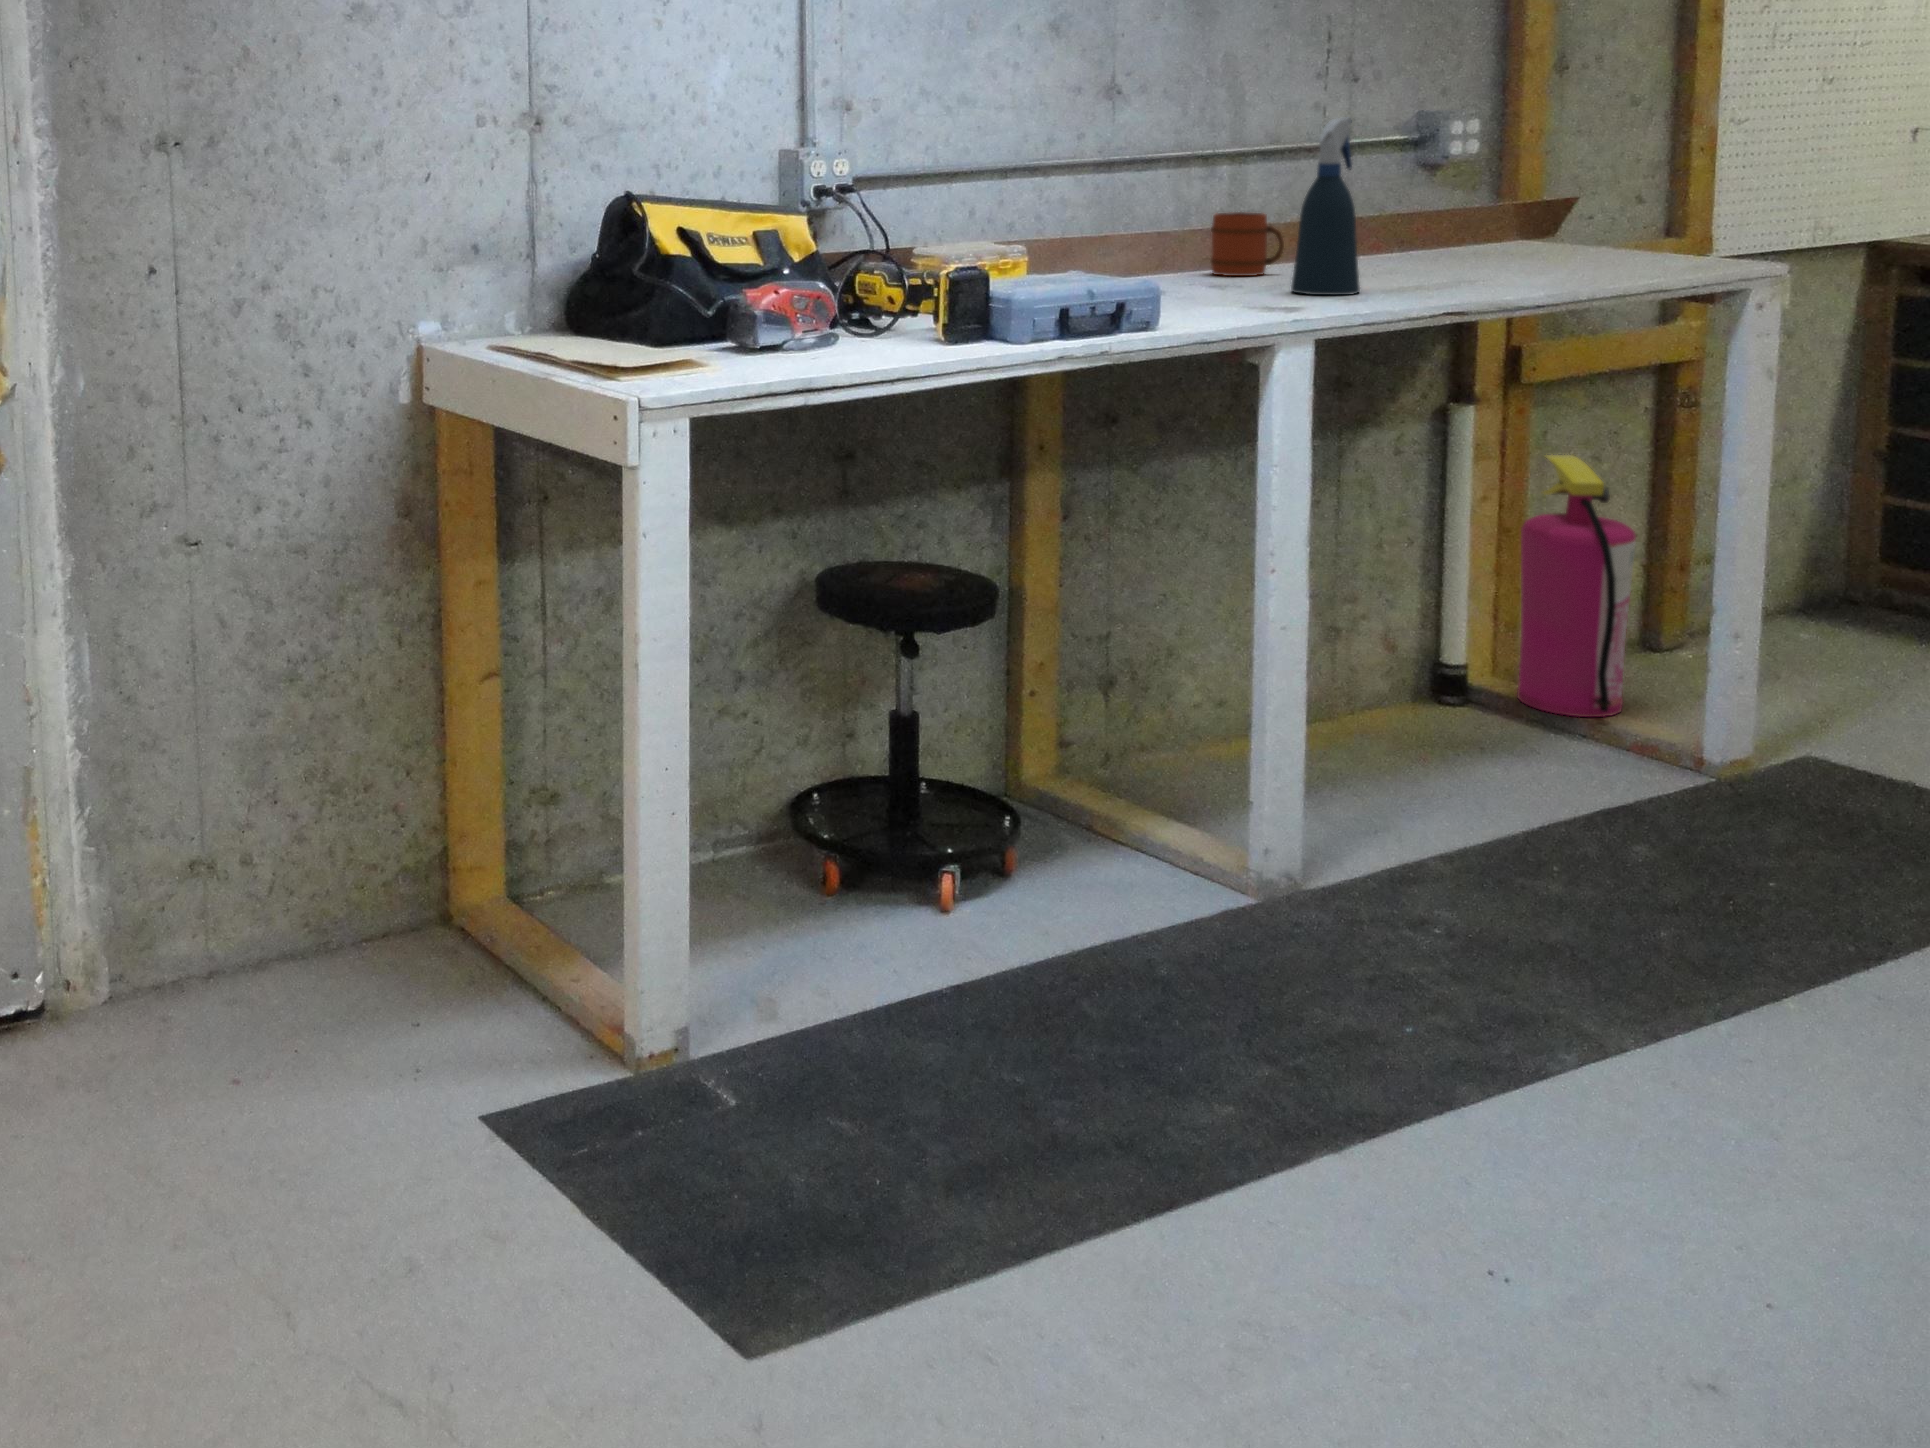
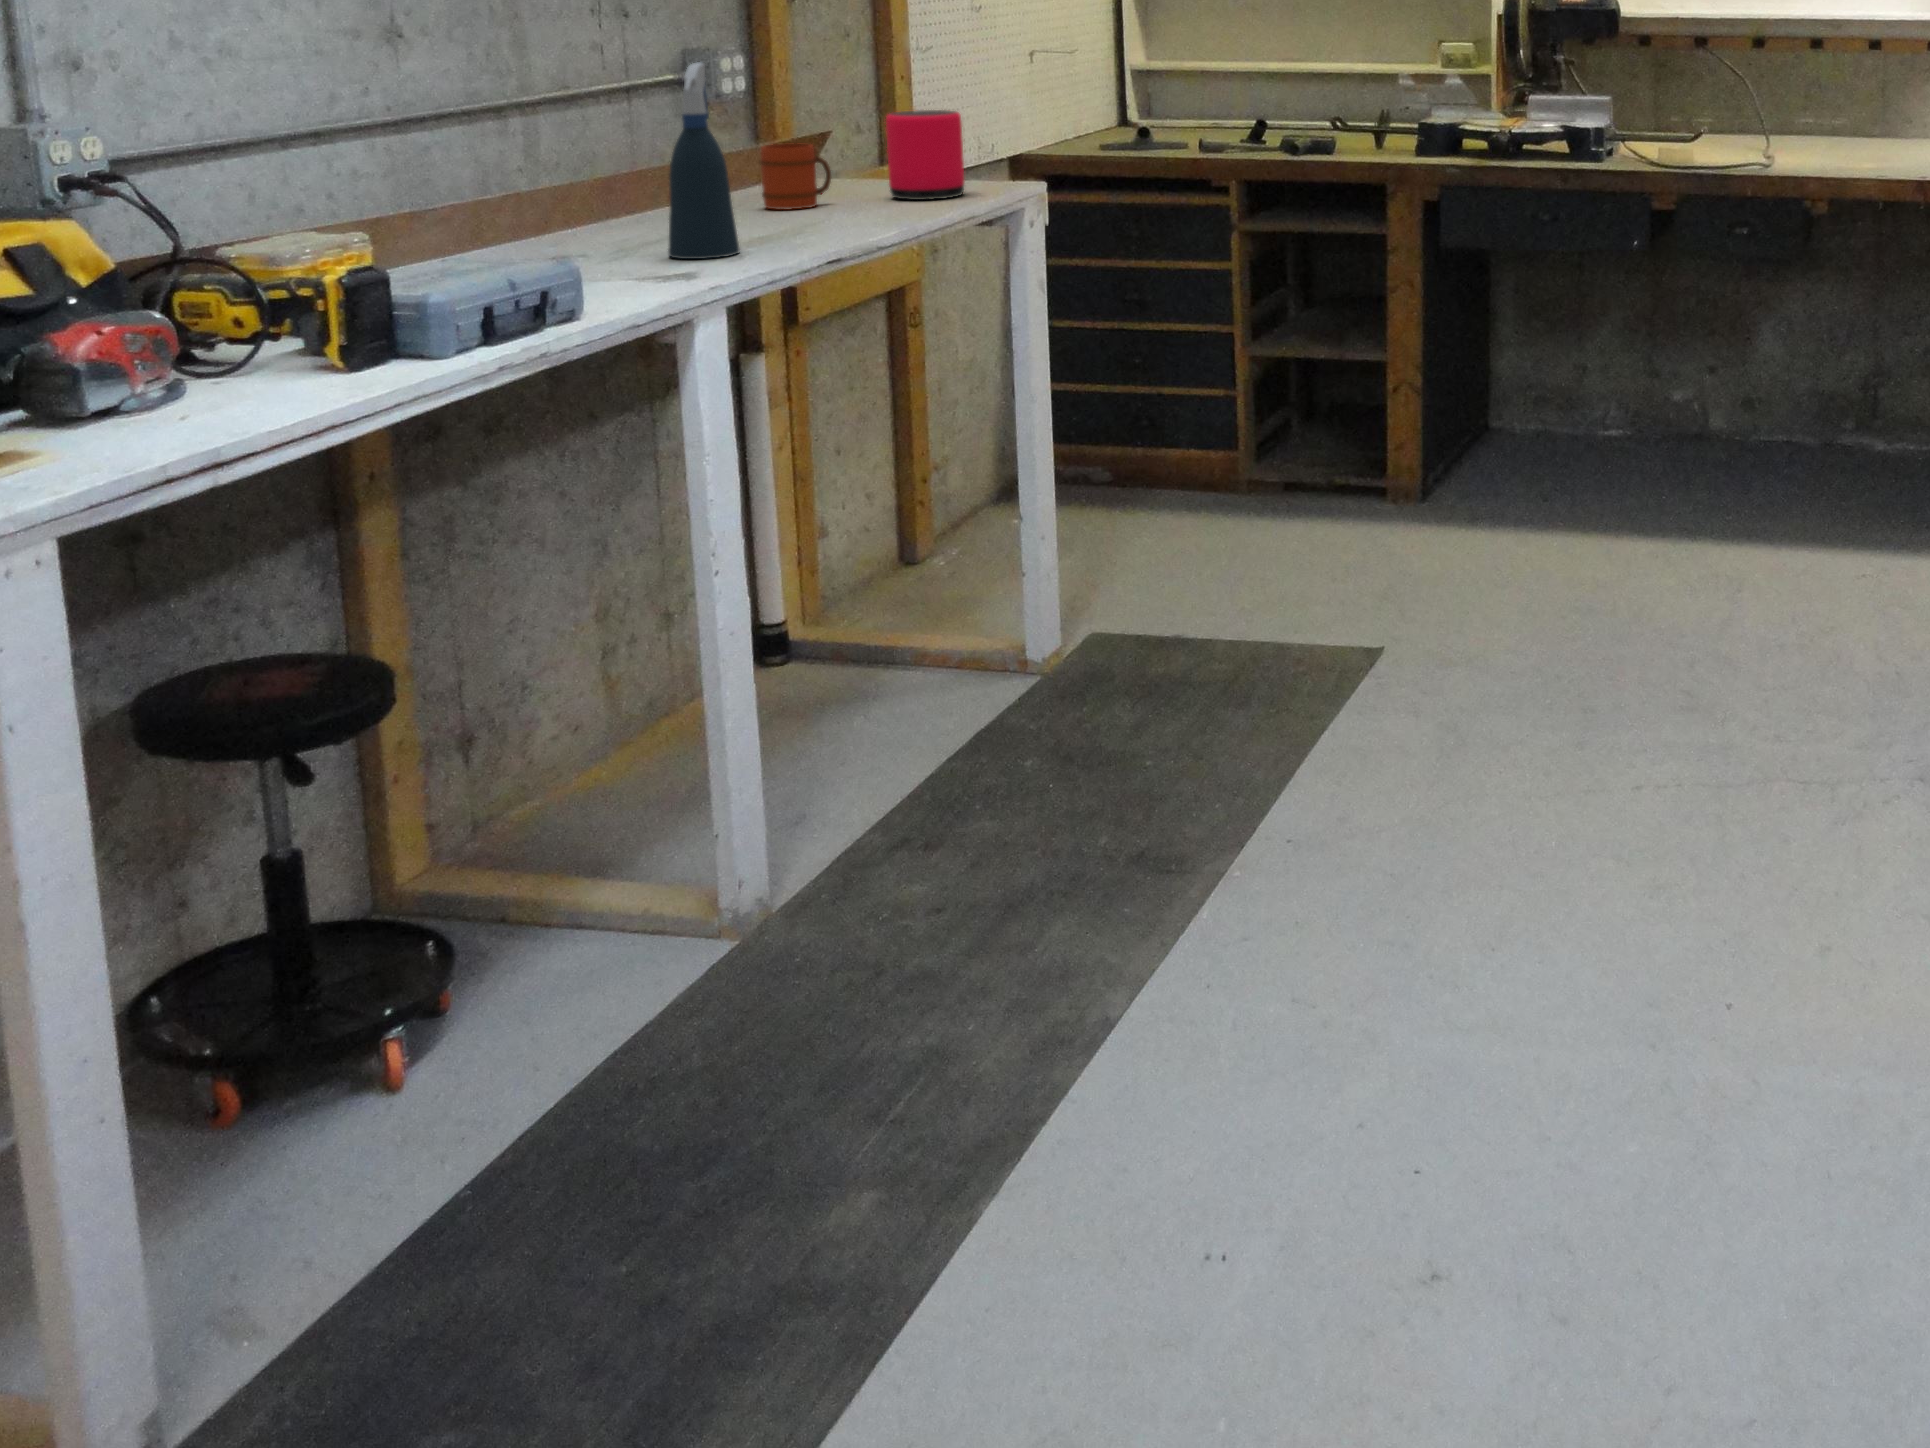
speaker: none [1590,176,1683,267] -> present [886,110,965,200]
mug: present [1210,212,1284,276] -> present [760,143,831,209]
fire extinguisher: present [1517,455,1636,717] -> none [816,384,921,638]

